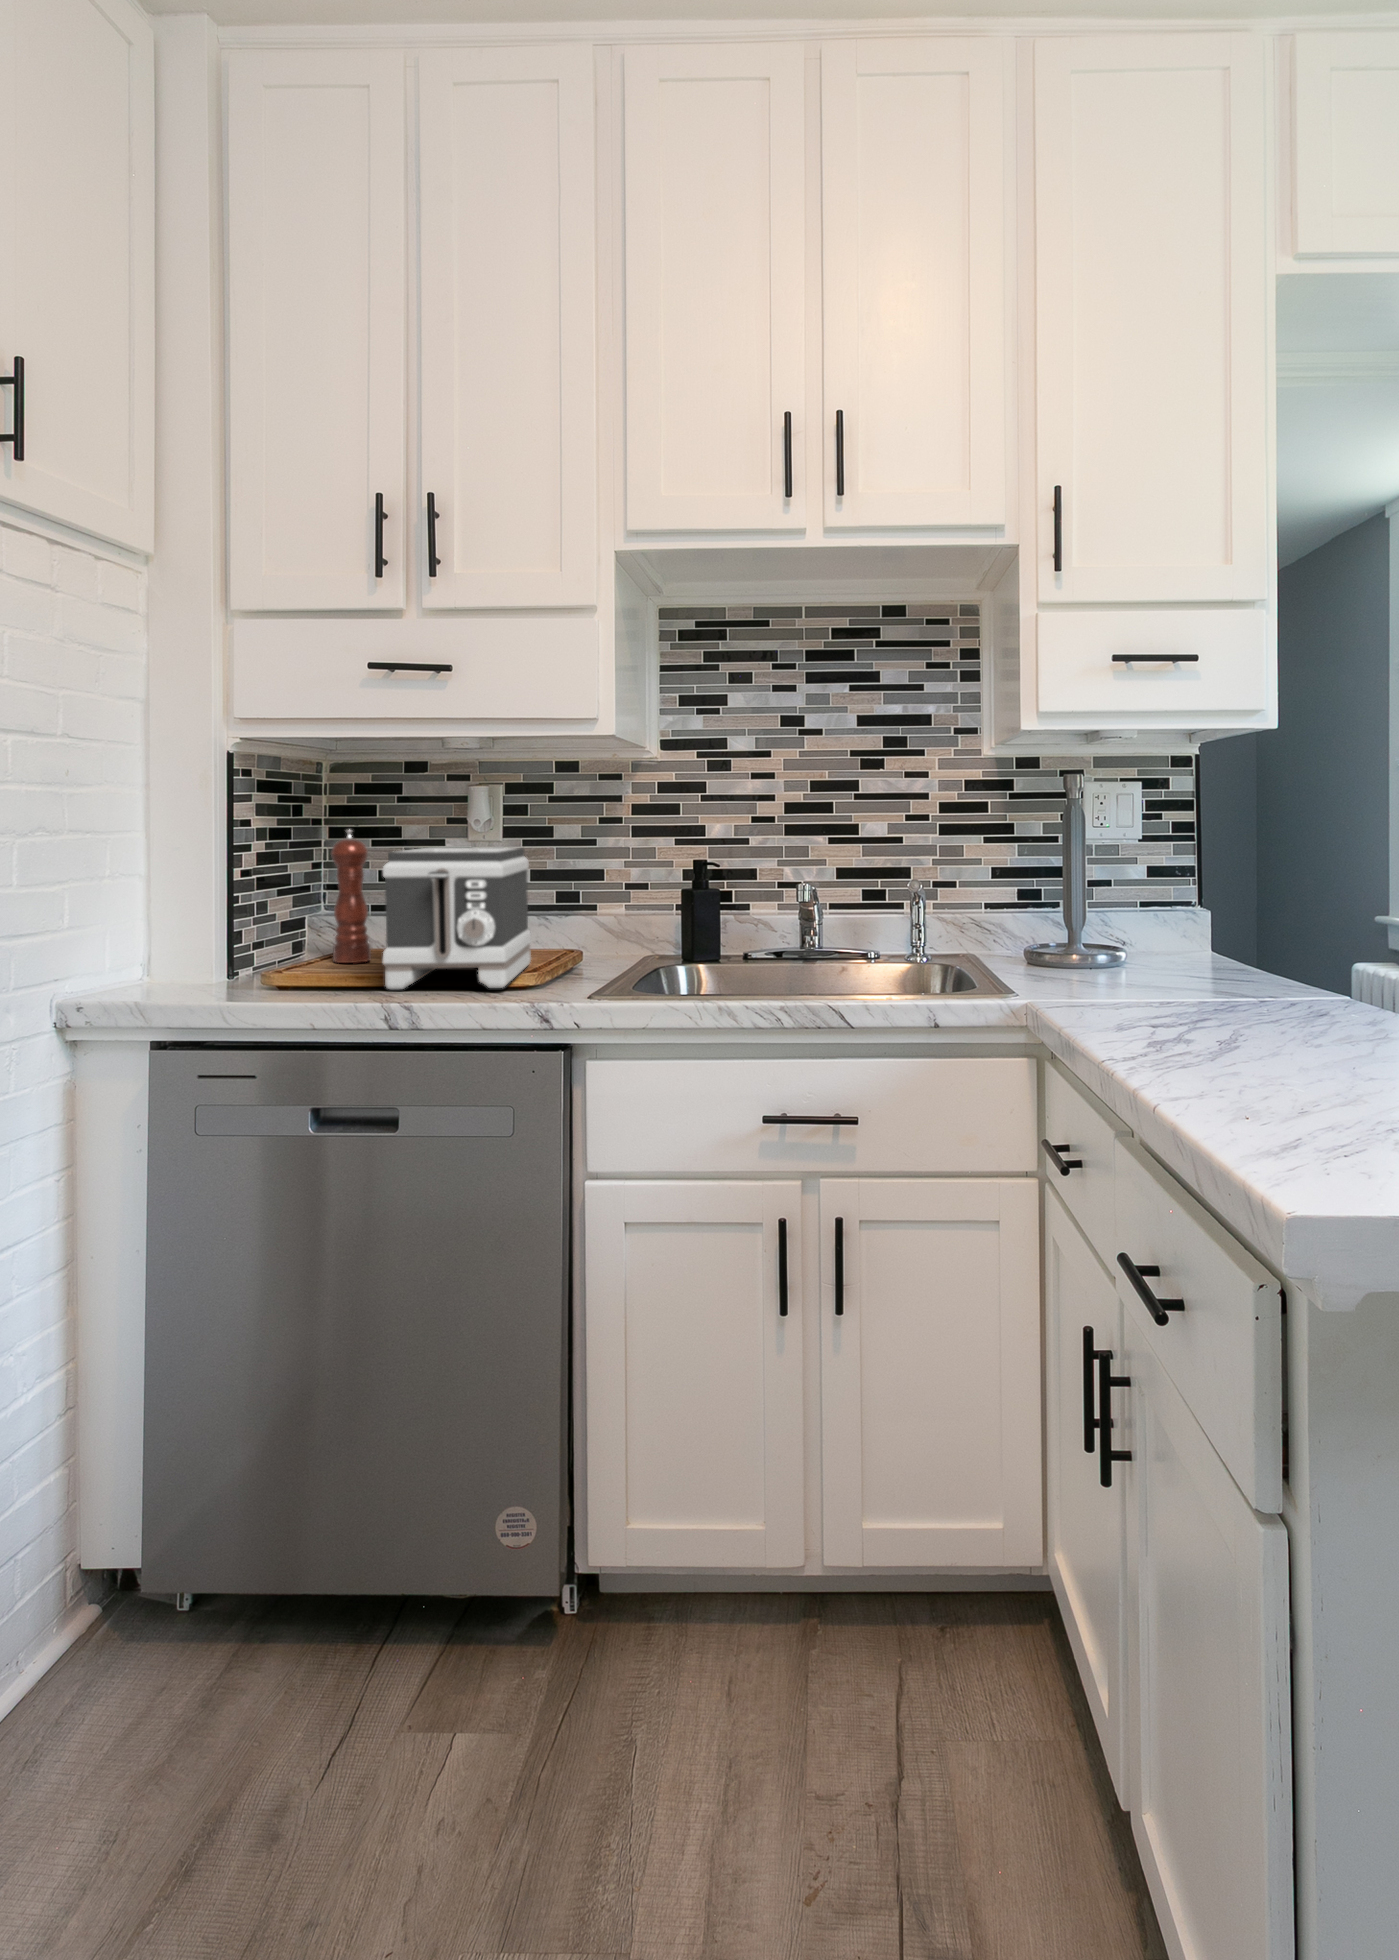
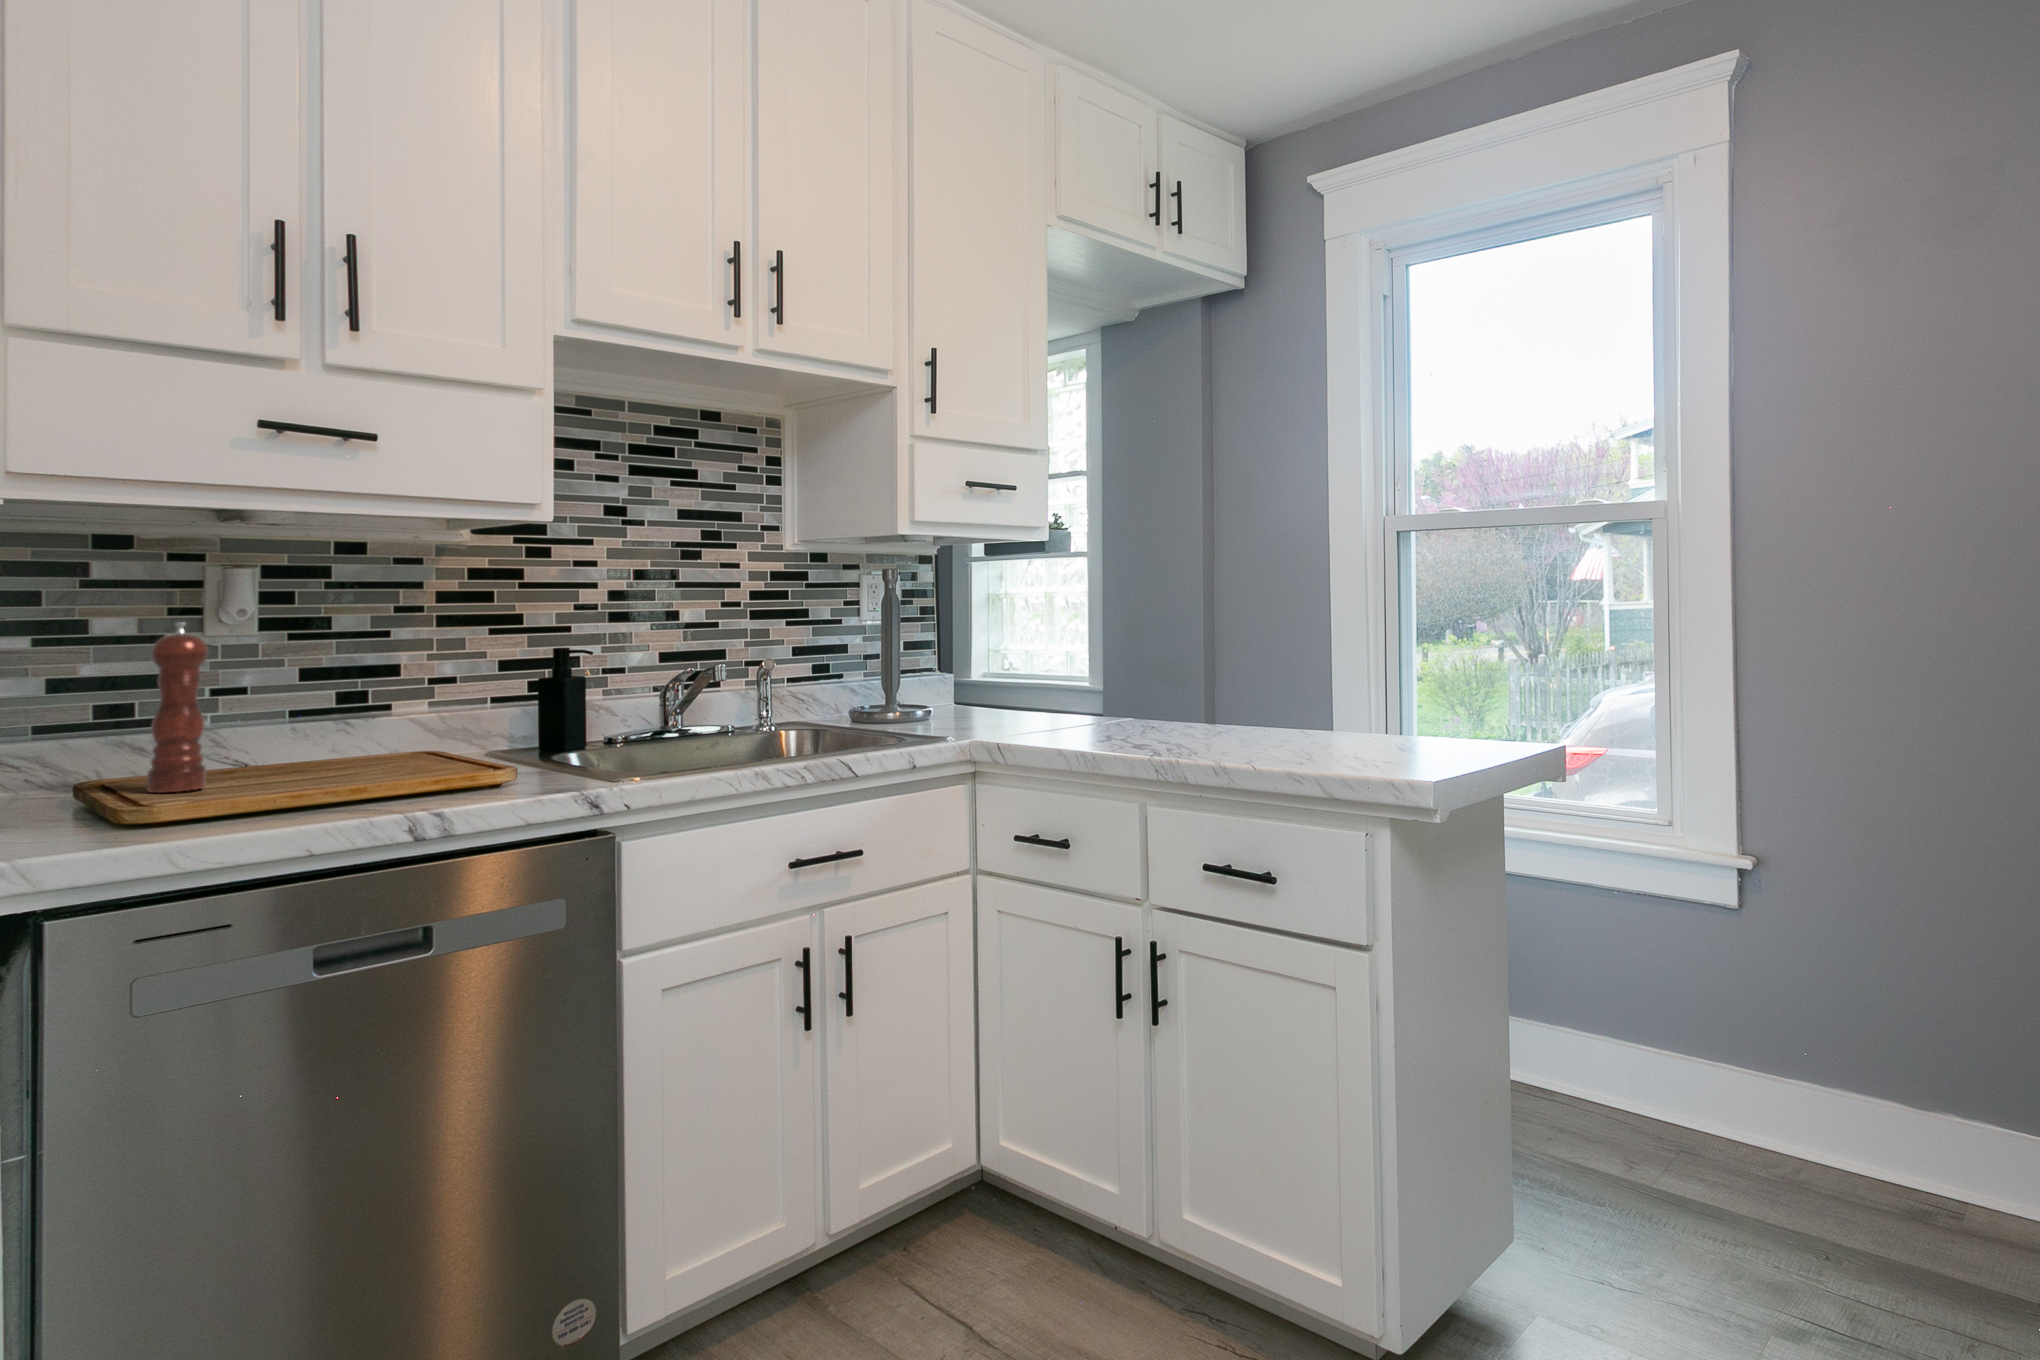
toaster: present [383,848,531,989] -> none [282,639,519,801]

